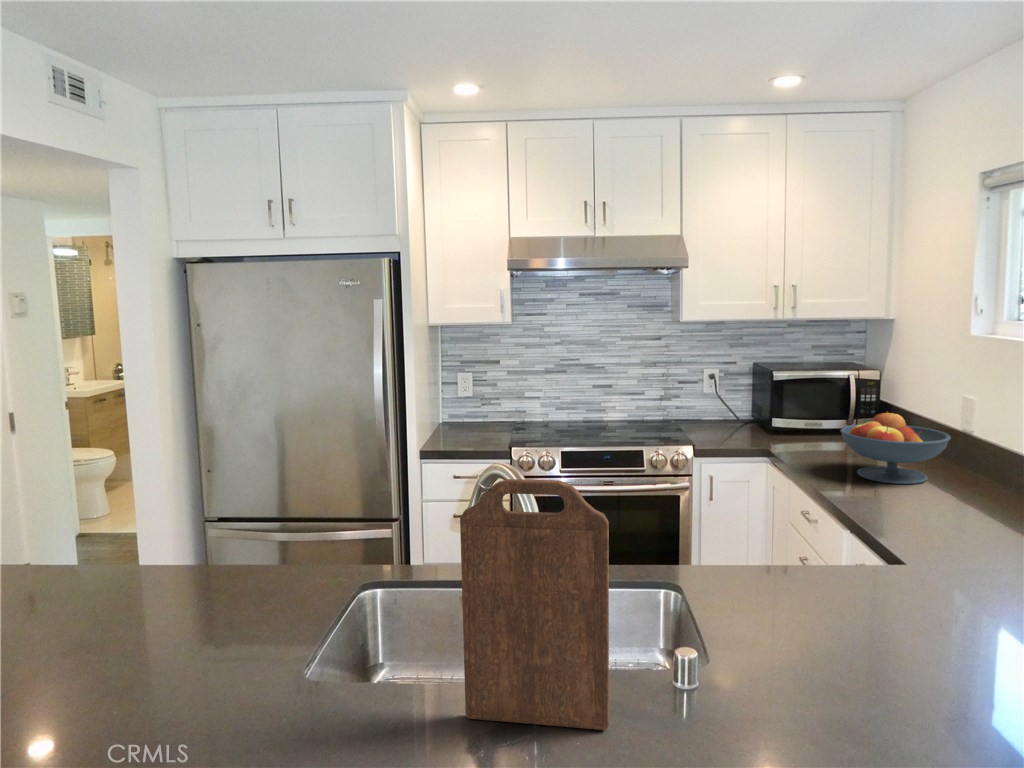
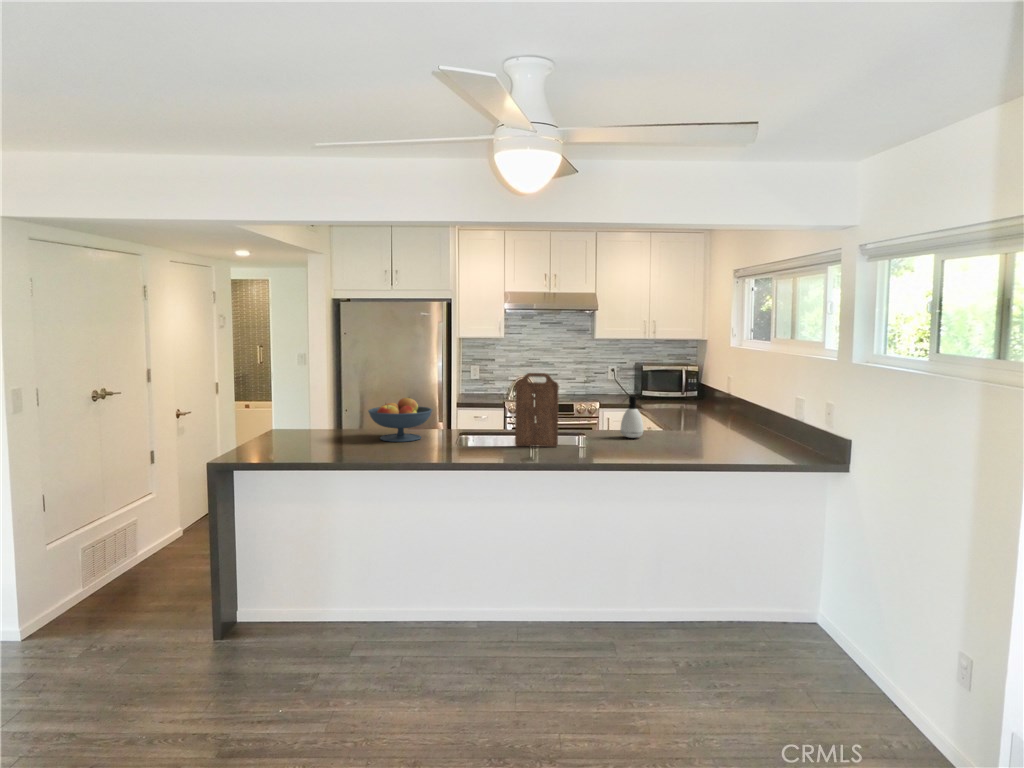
fruit bowl: present [840,412,951,484] -> present [368,398,432,442]
soap dispenser: none [796,513,873,643] -> present [620,396,643,438]

